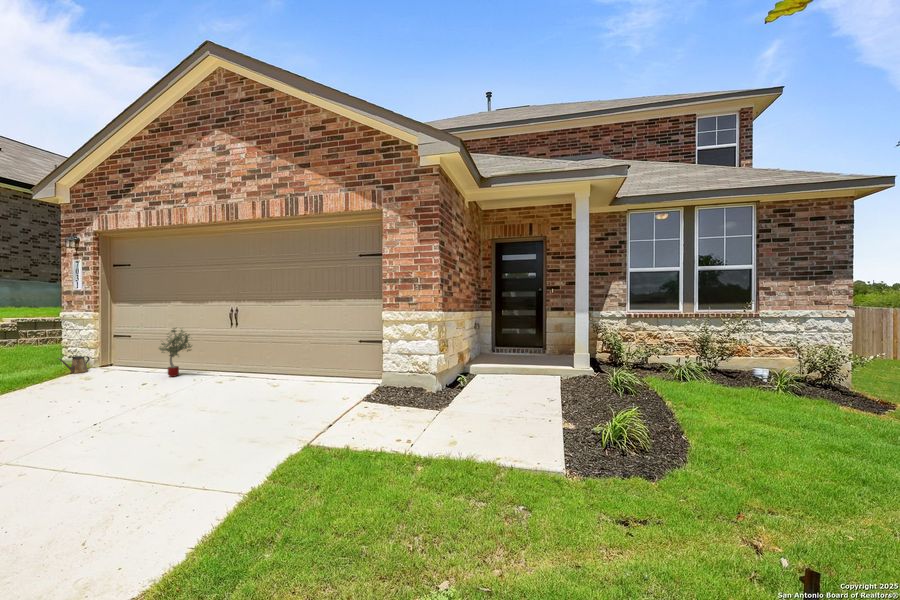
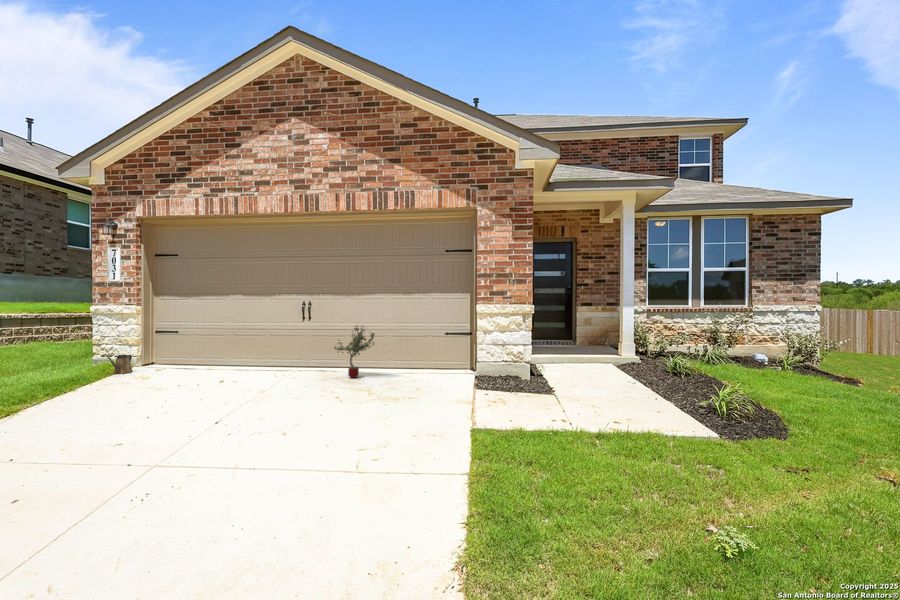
potted tree: present [159,328,192,377] -> present [334,326,374,378]

